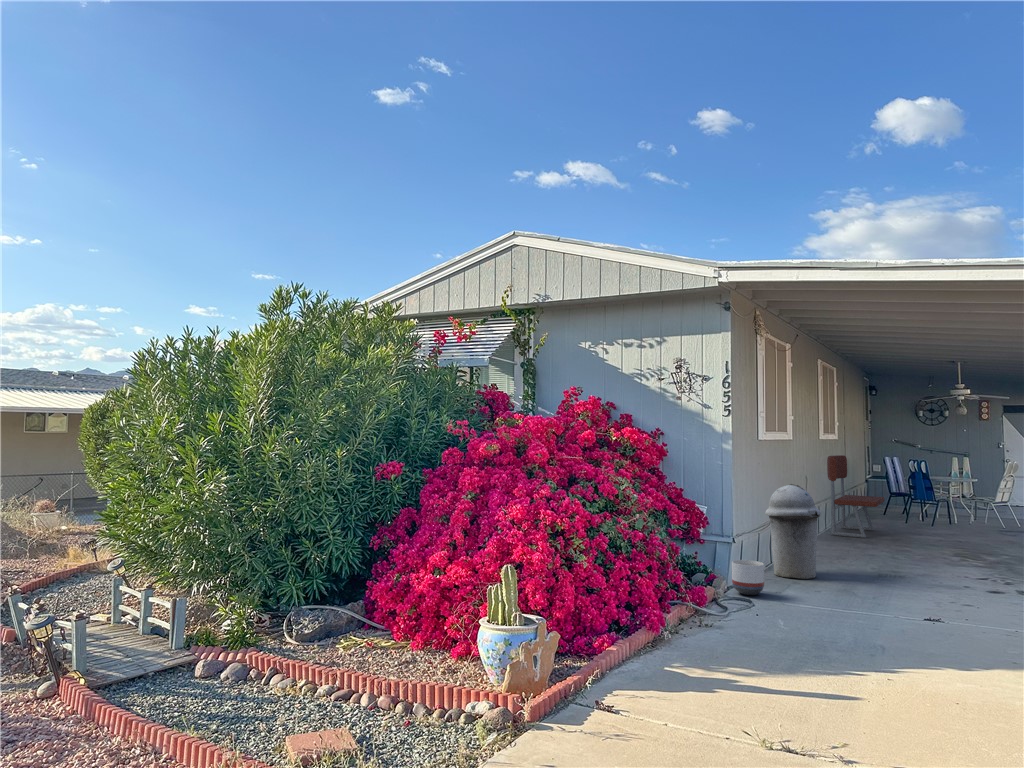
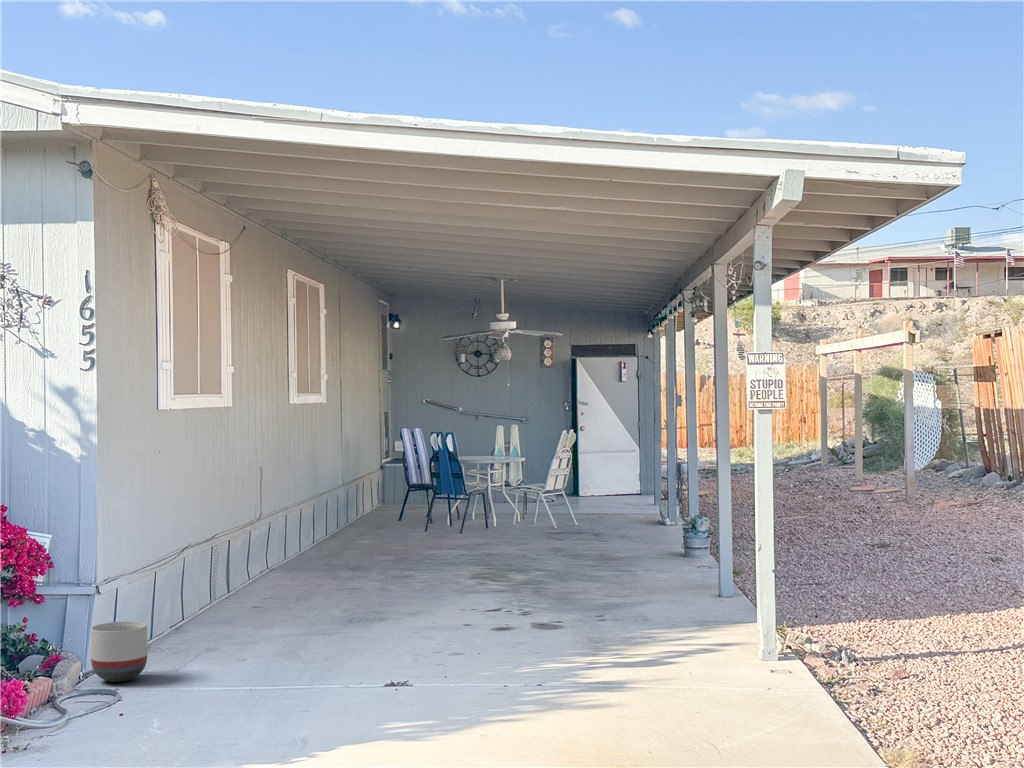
bench: present [827,455,884,538] -> none [304,429,390,560]
trash can: present [765,484,821,579] -> none [168,483,258,641]

